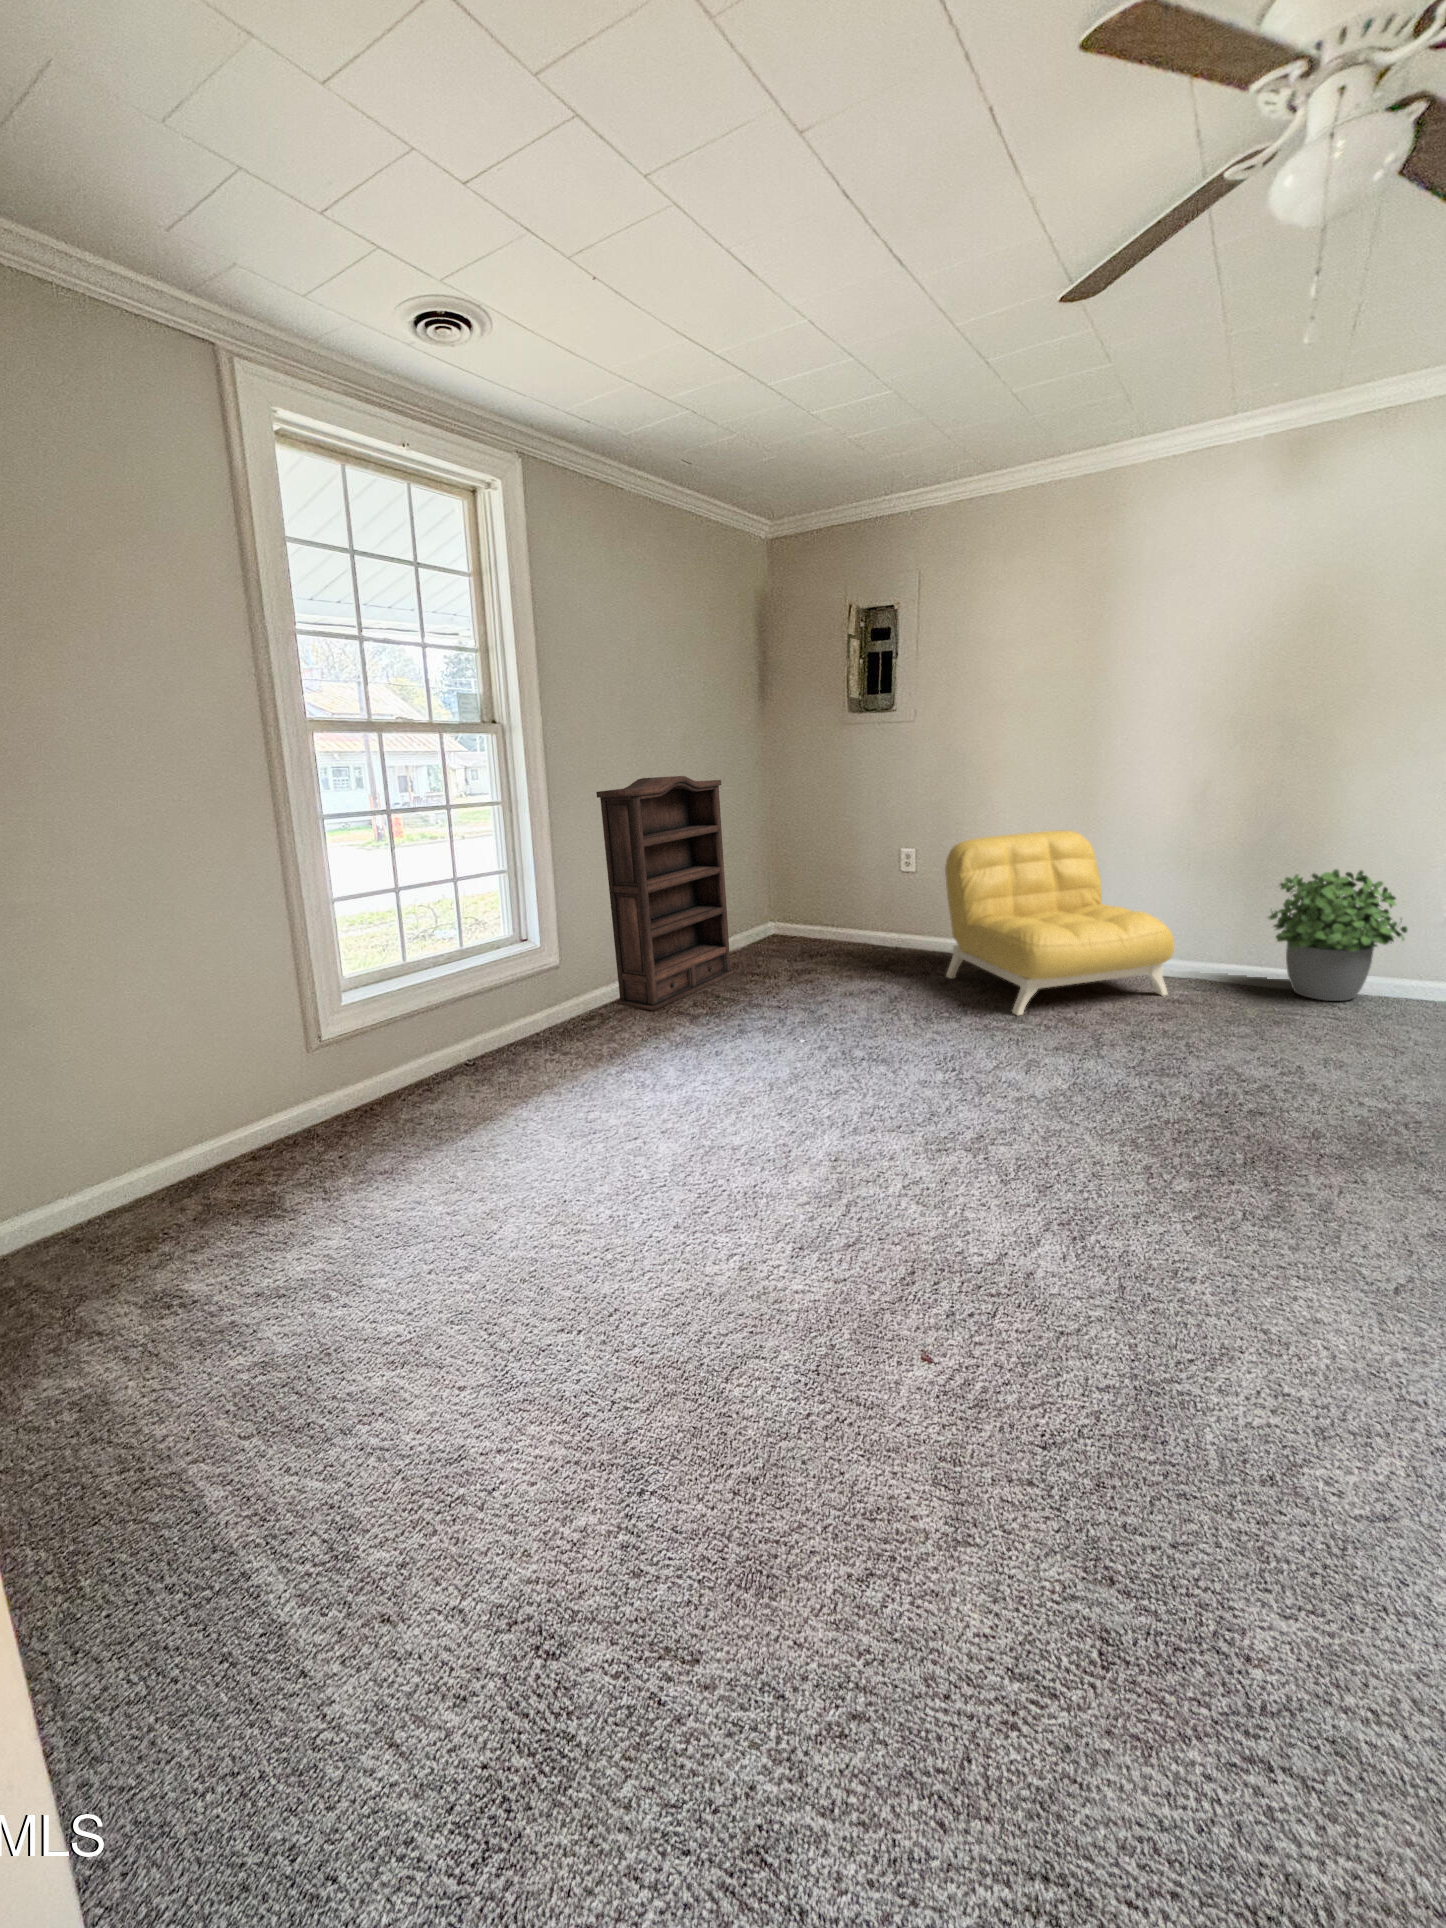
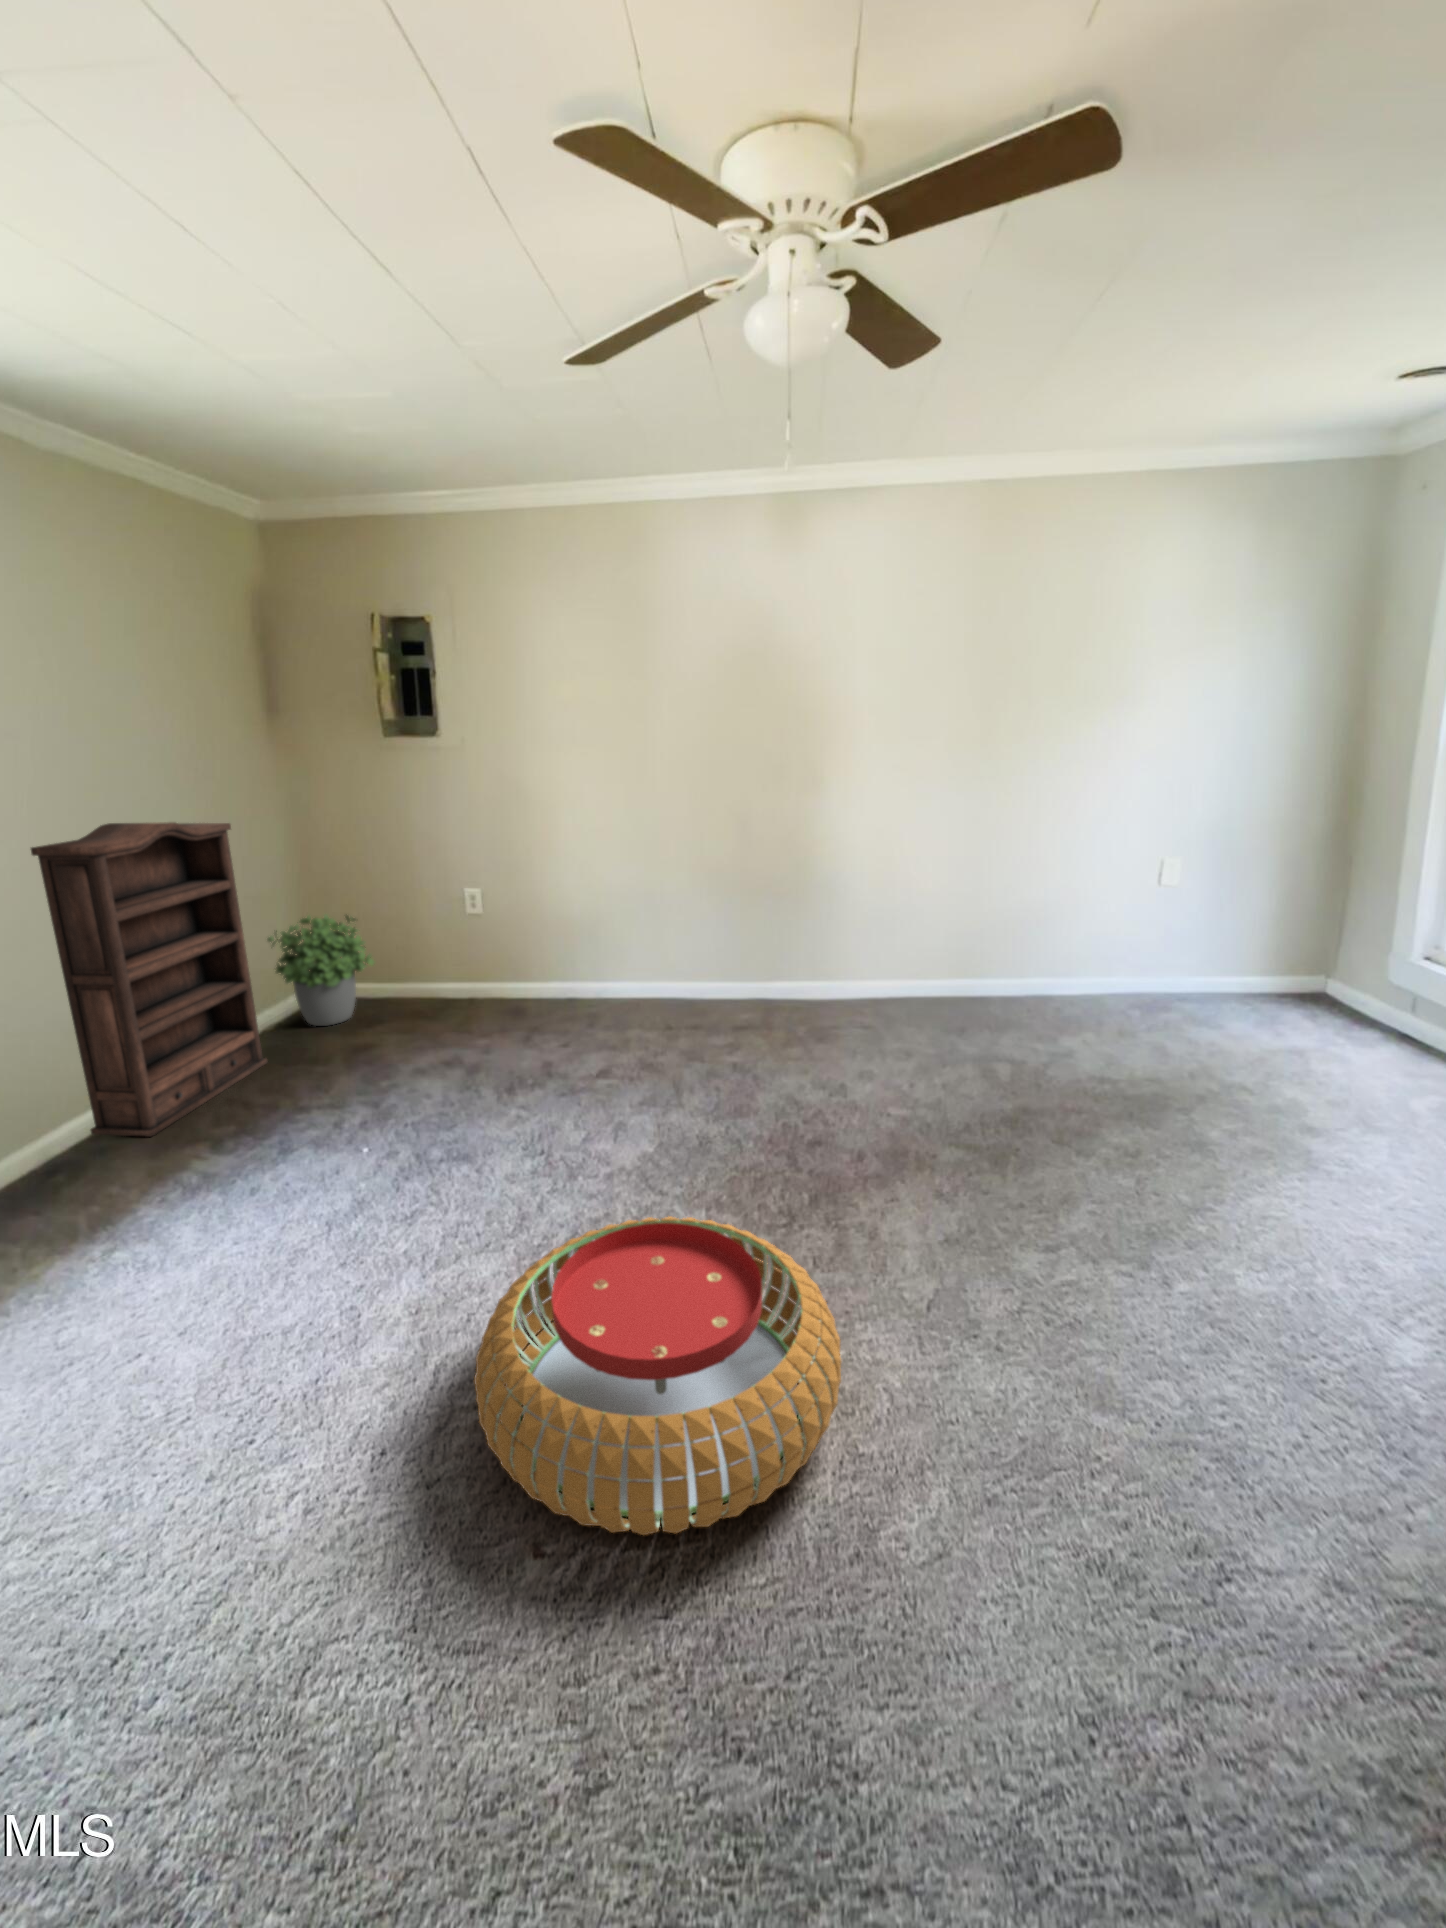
armchair: present [945,830,1174,1015] -> none [516,875,733,1076]
potted plant: present [1269,869,1407,1001] -> present [268,915,374,1026]
pouf: none [879,1117,1279,1395] -> present [474,1216,841,1535]

